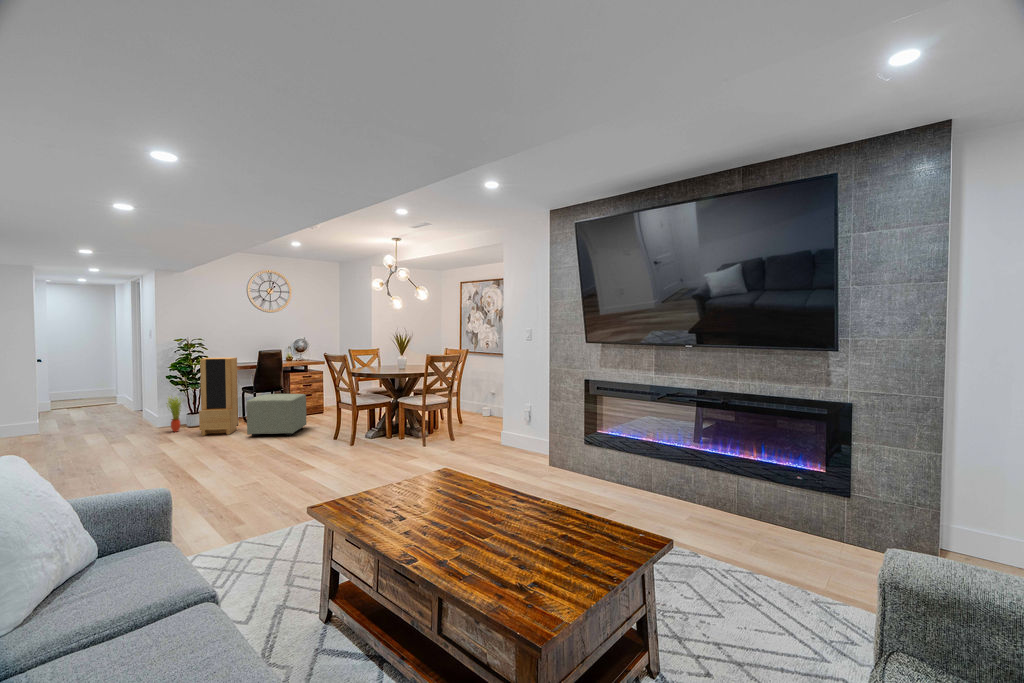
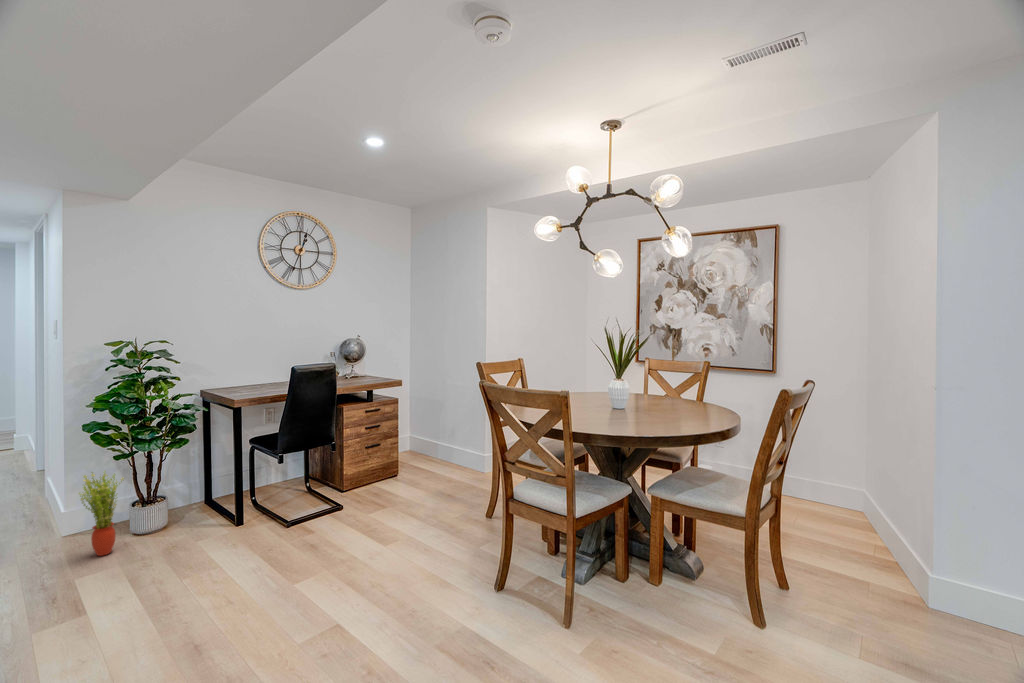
storage cabinet: present [199,357,238,436] -> none [157,383,248,575]
ottoman: present [246,394,306,436] -> none [276,461,397,577]

